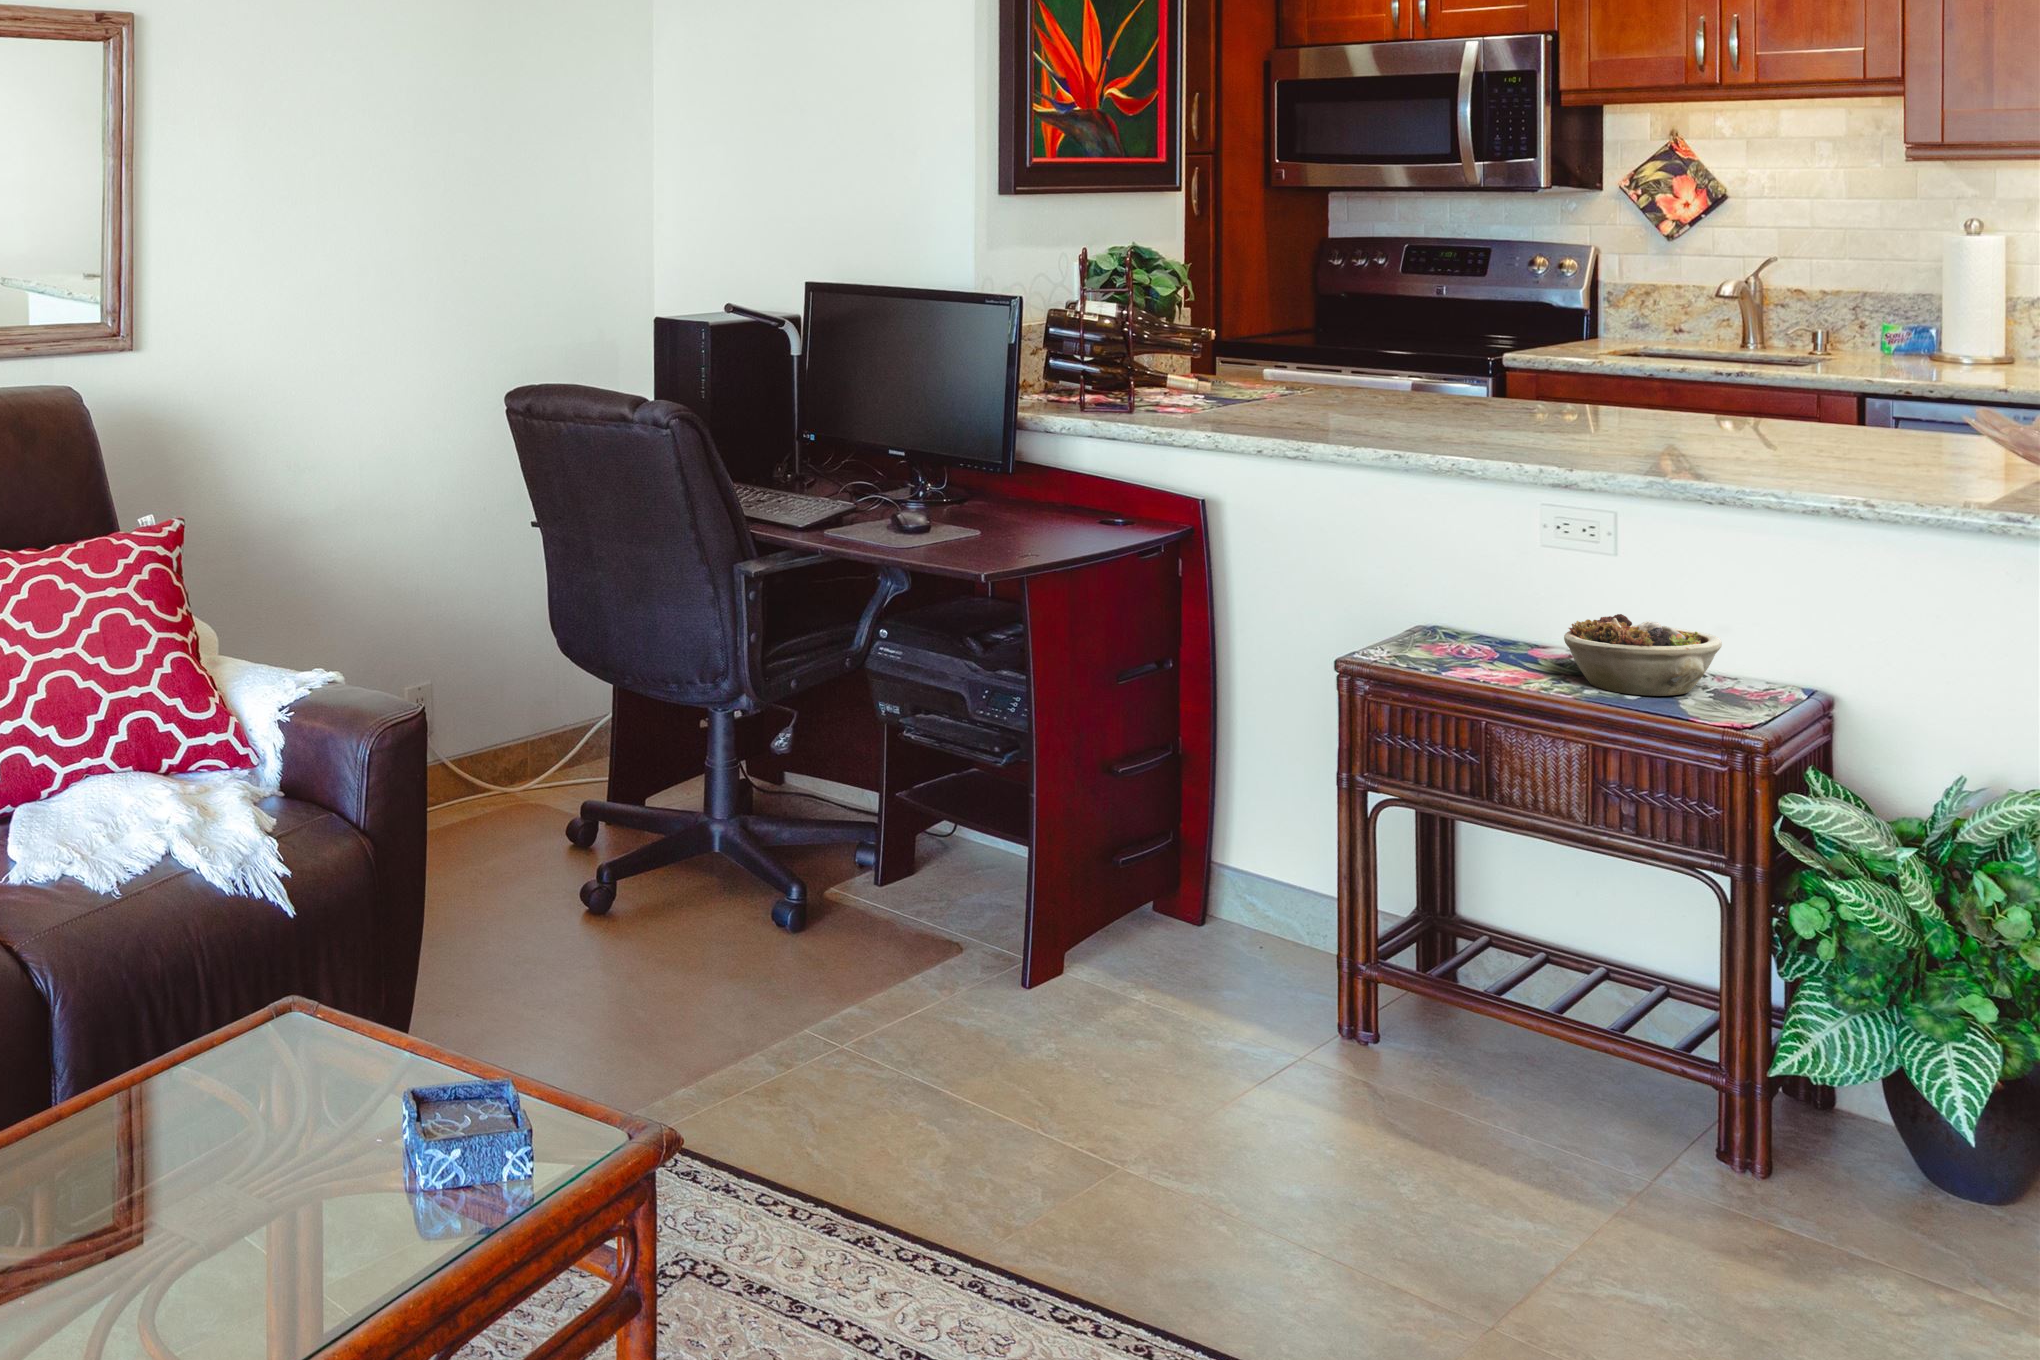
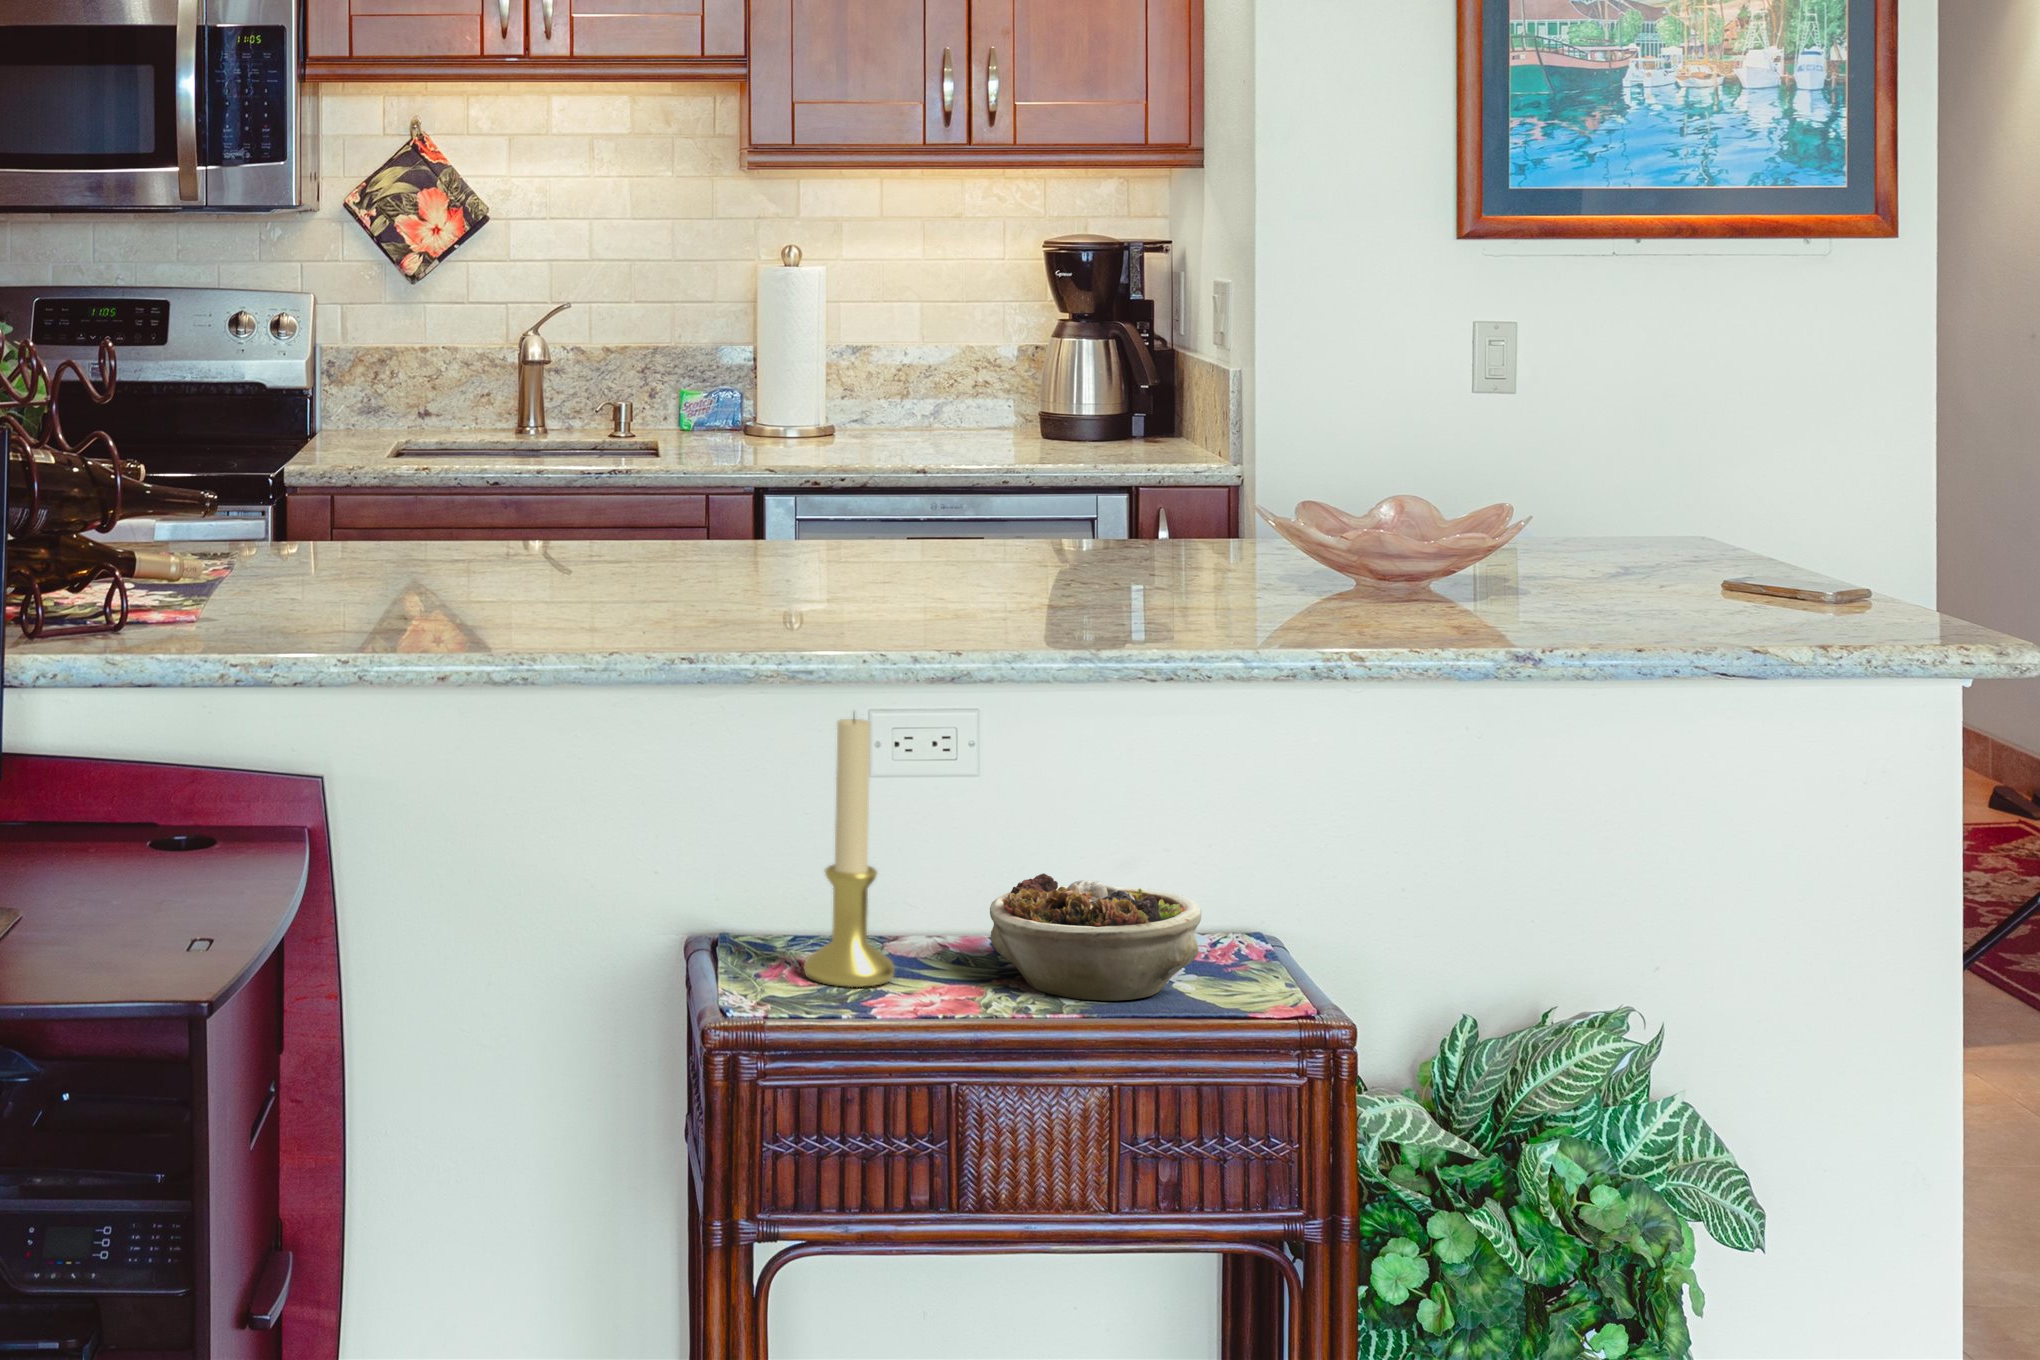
candle holder: none [1435,498,1497,666] -> present [804,717,895,987]

